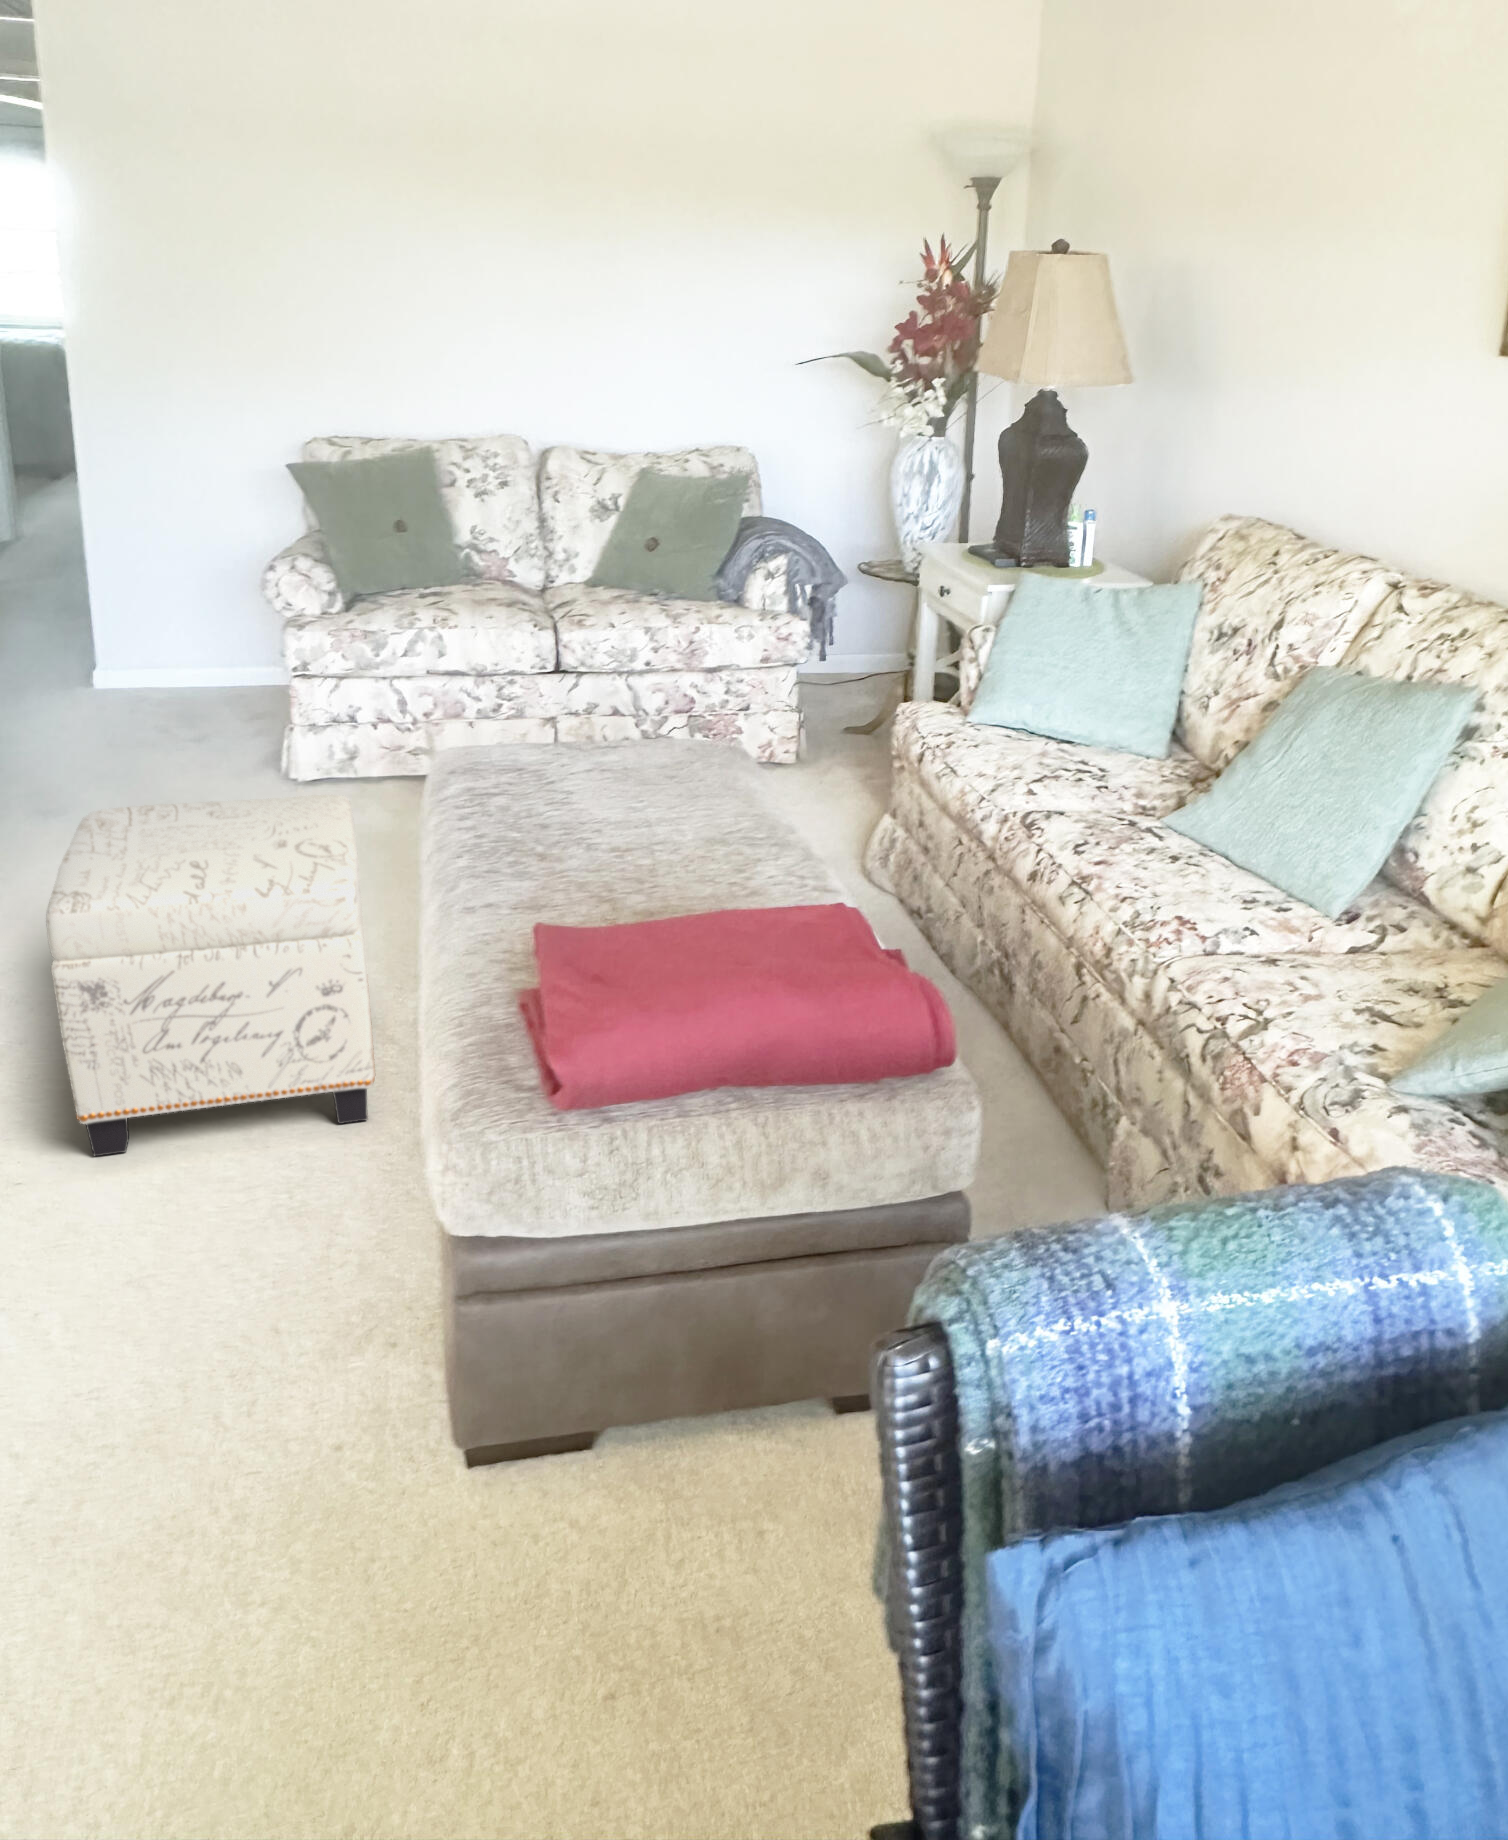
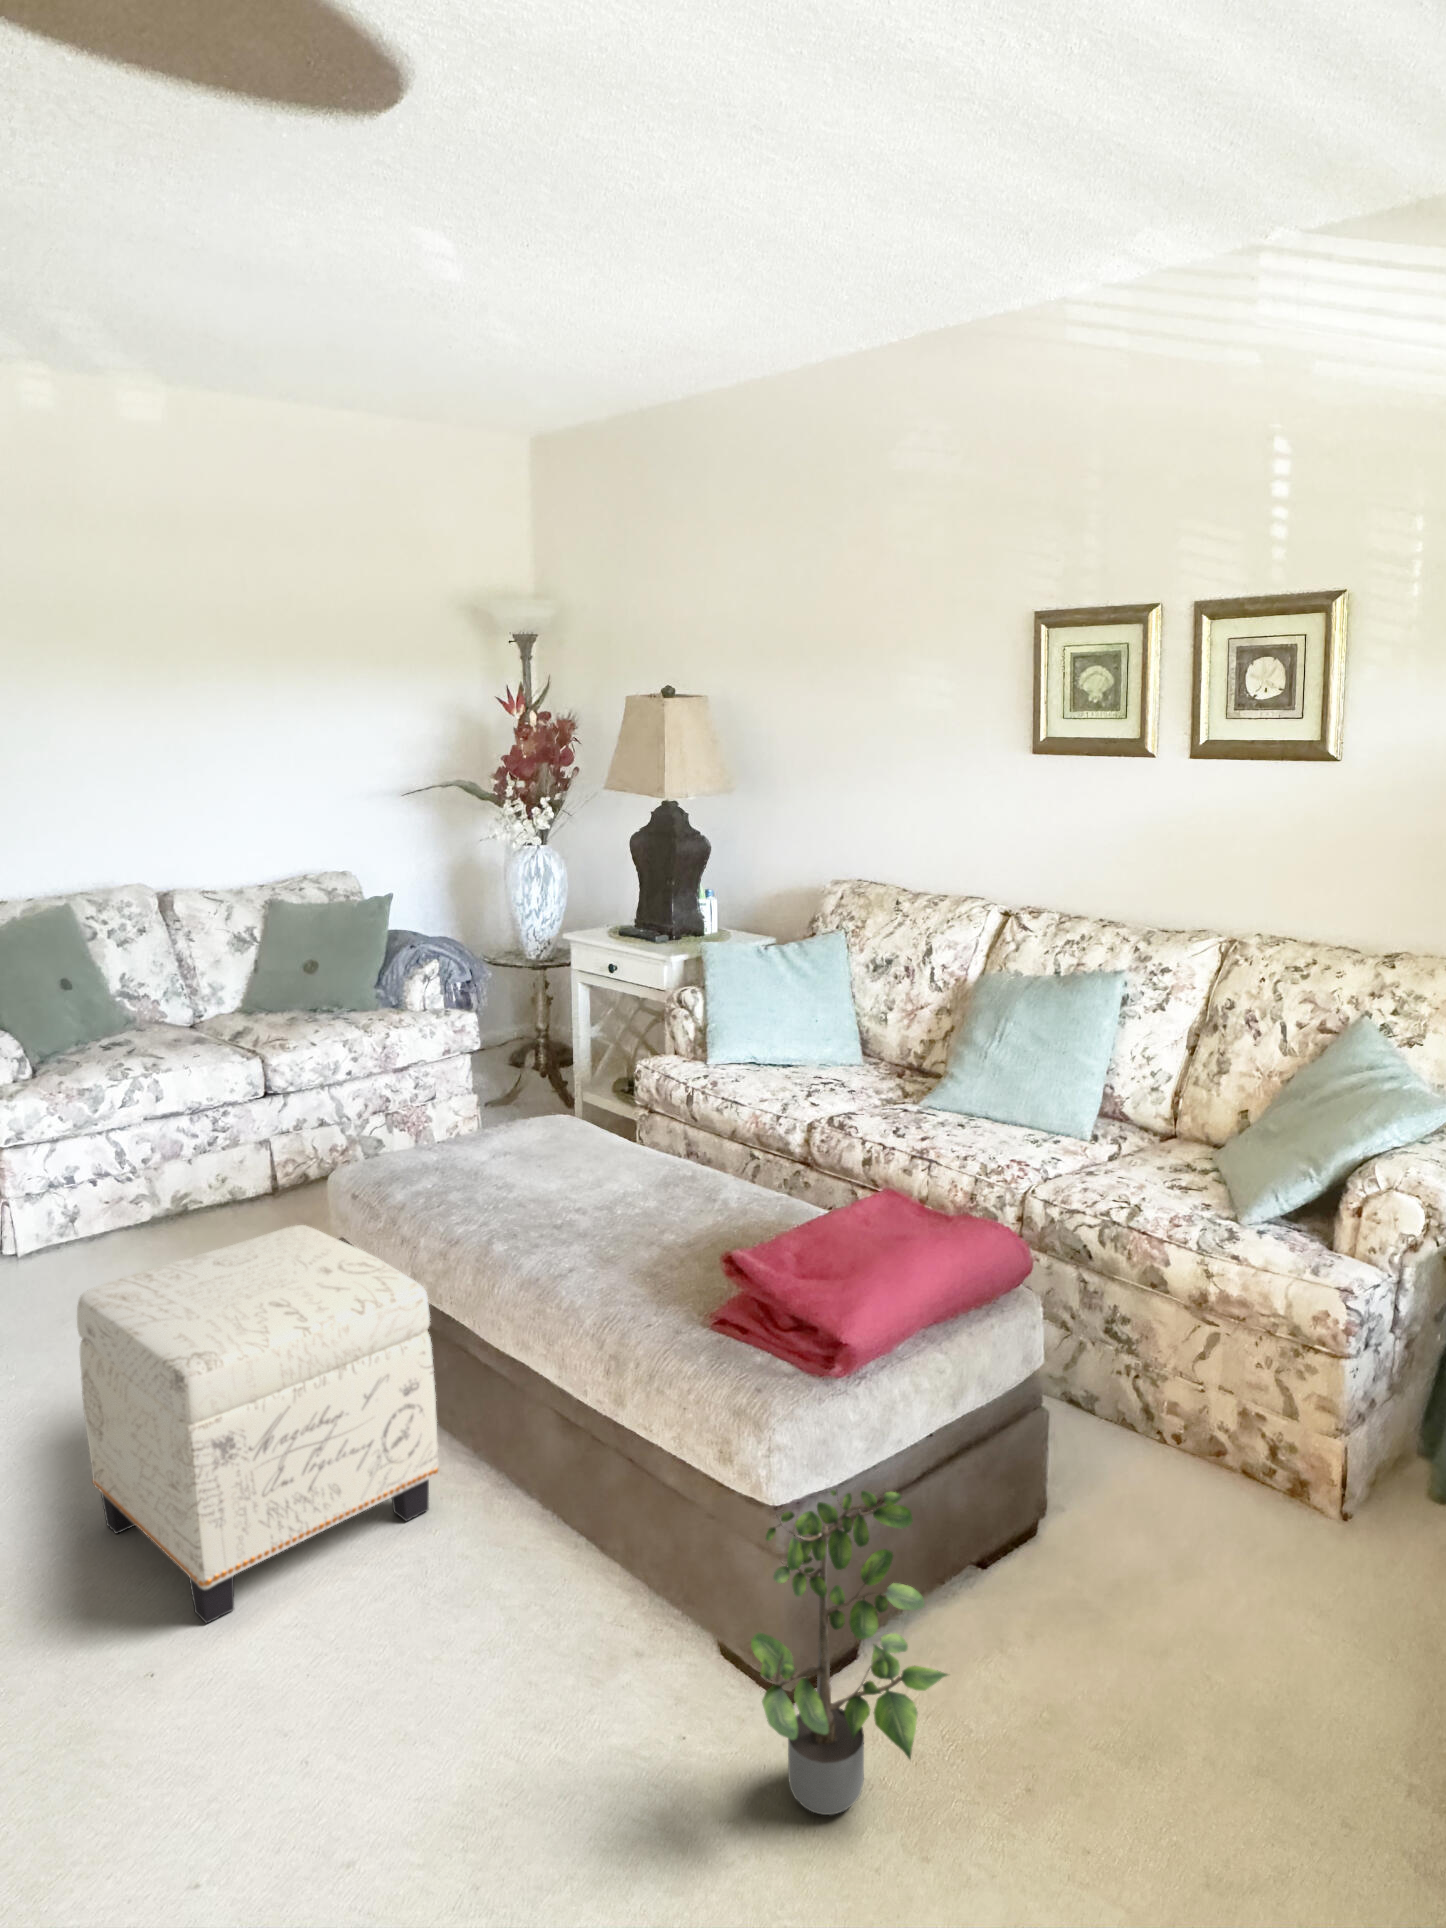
potted plant: none [274,1239,531,1609] -> present [751,1490,948,1815]

